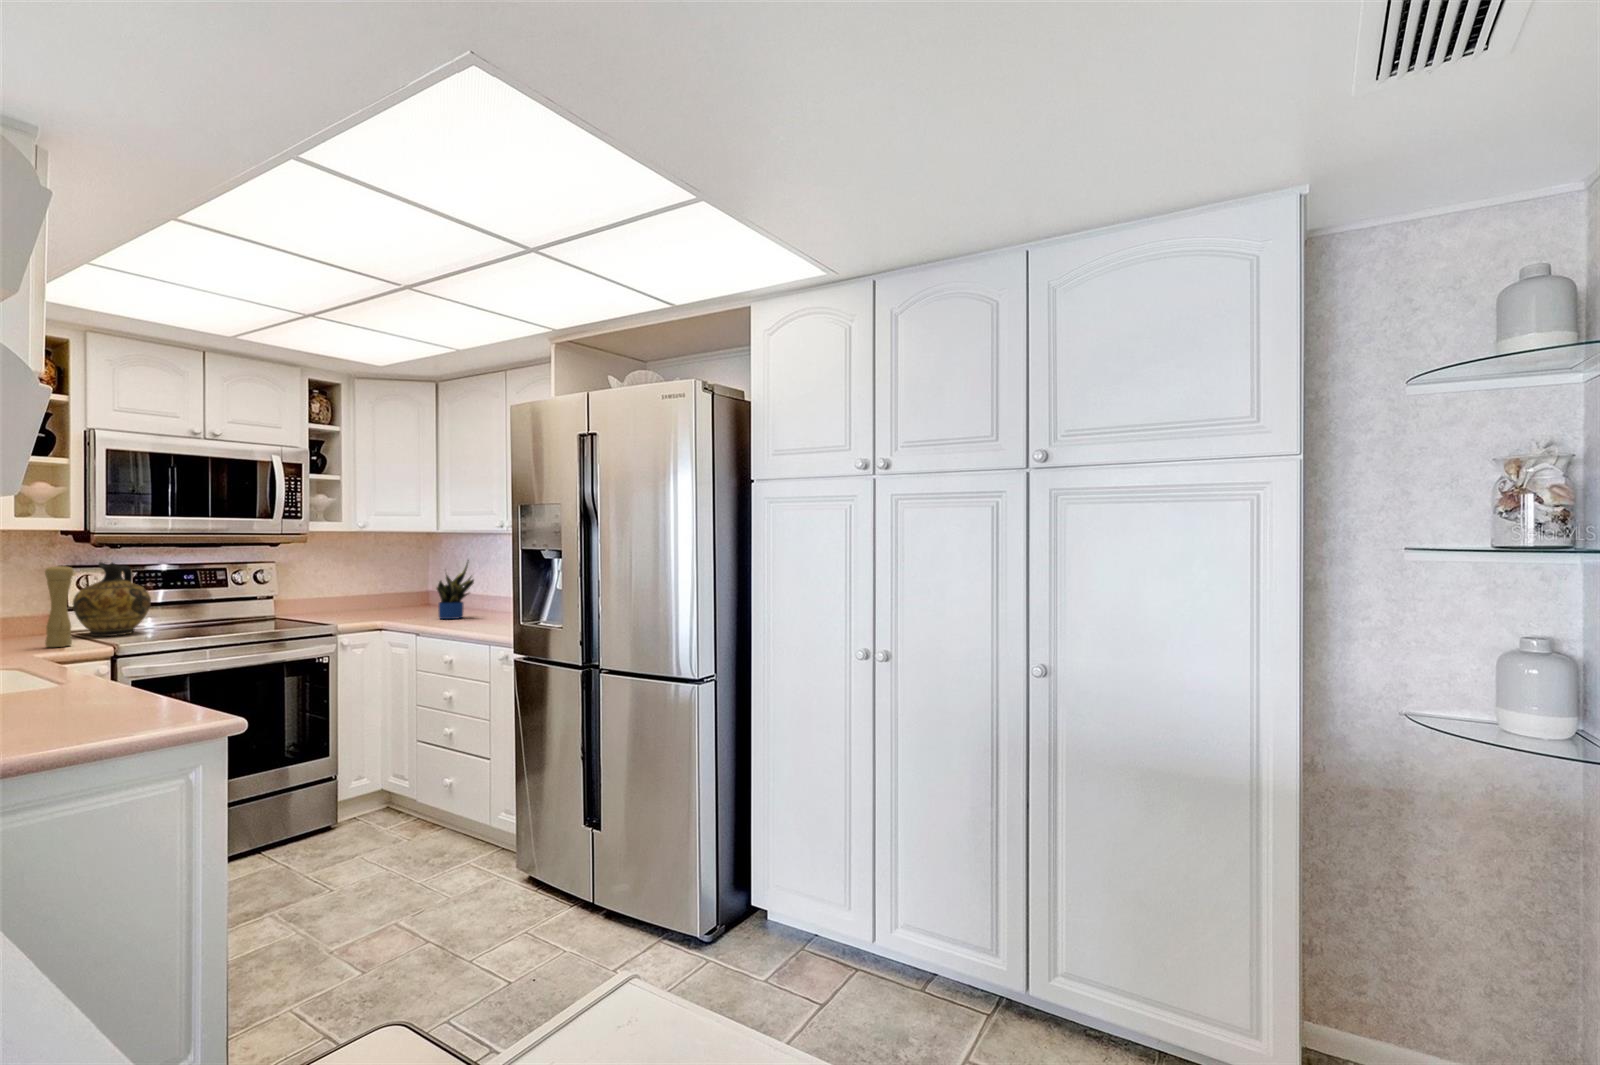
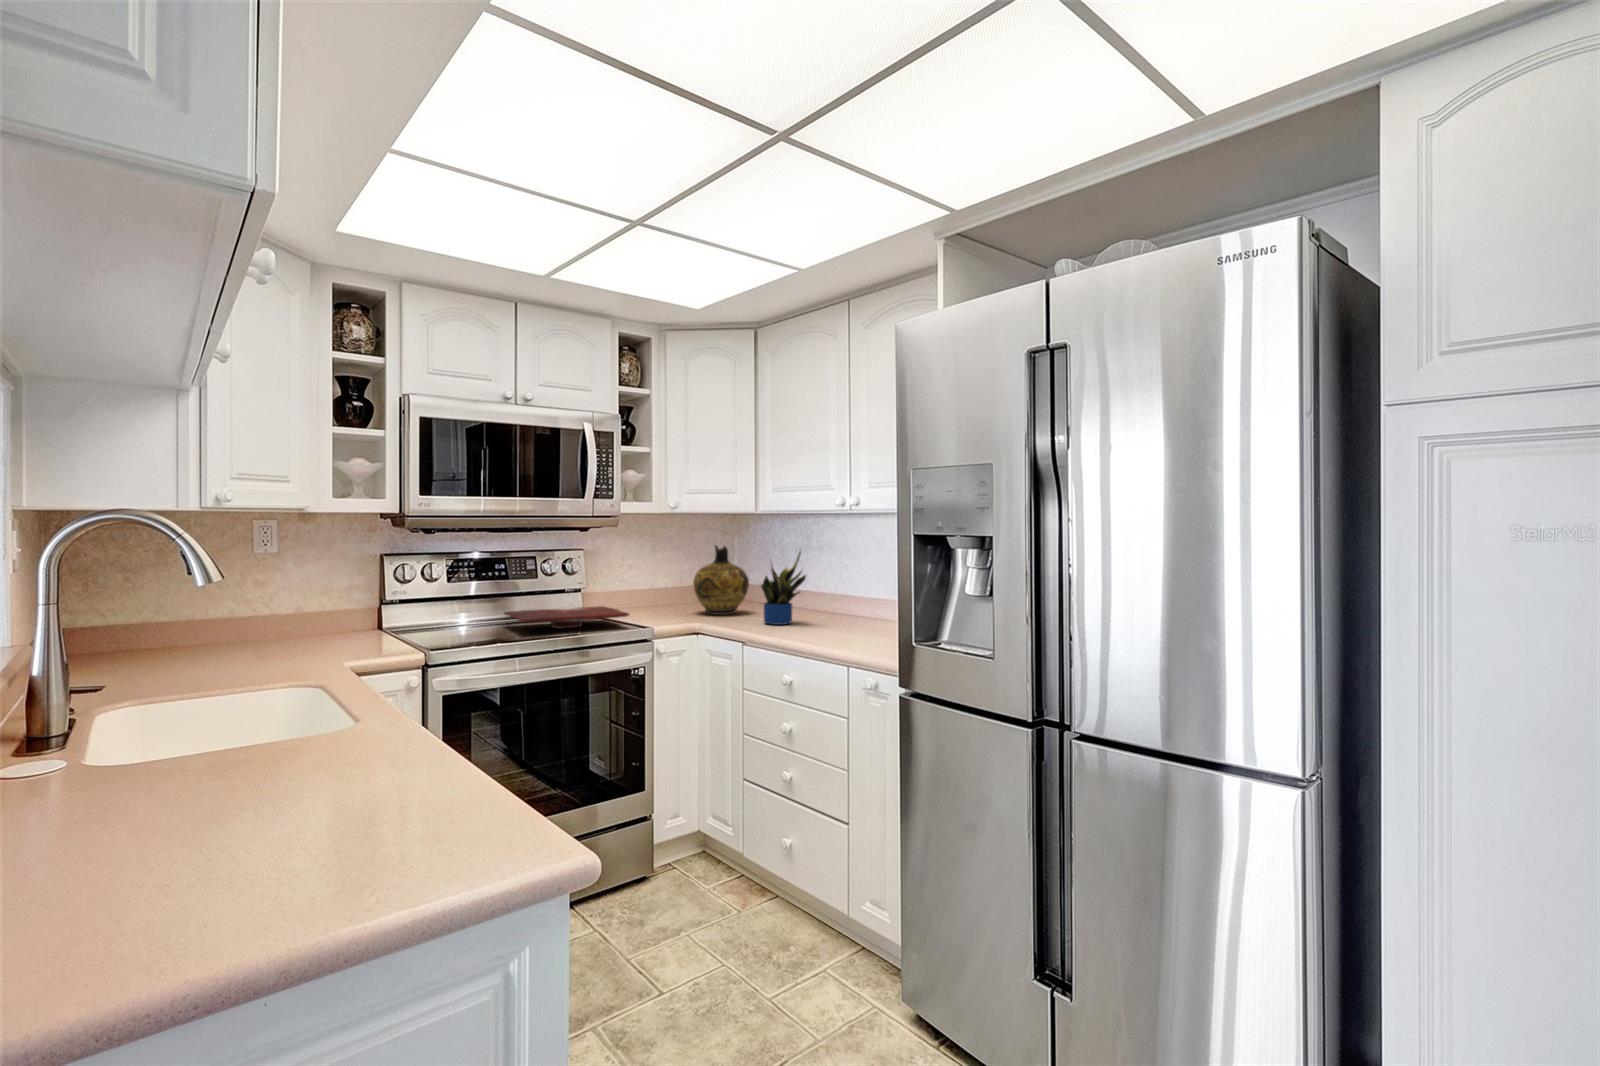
ceramic jug: present [73,562,151,636] -> present [693,546,749,615]
pepper mill: present [45,565,74,647] -> none [355,553,383,651]
cutting board: none [192,609,315,627] -> present [504,606,629,628]

